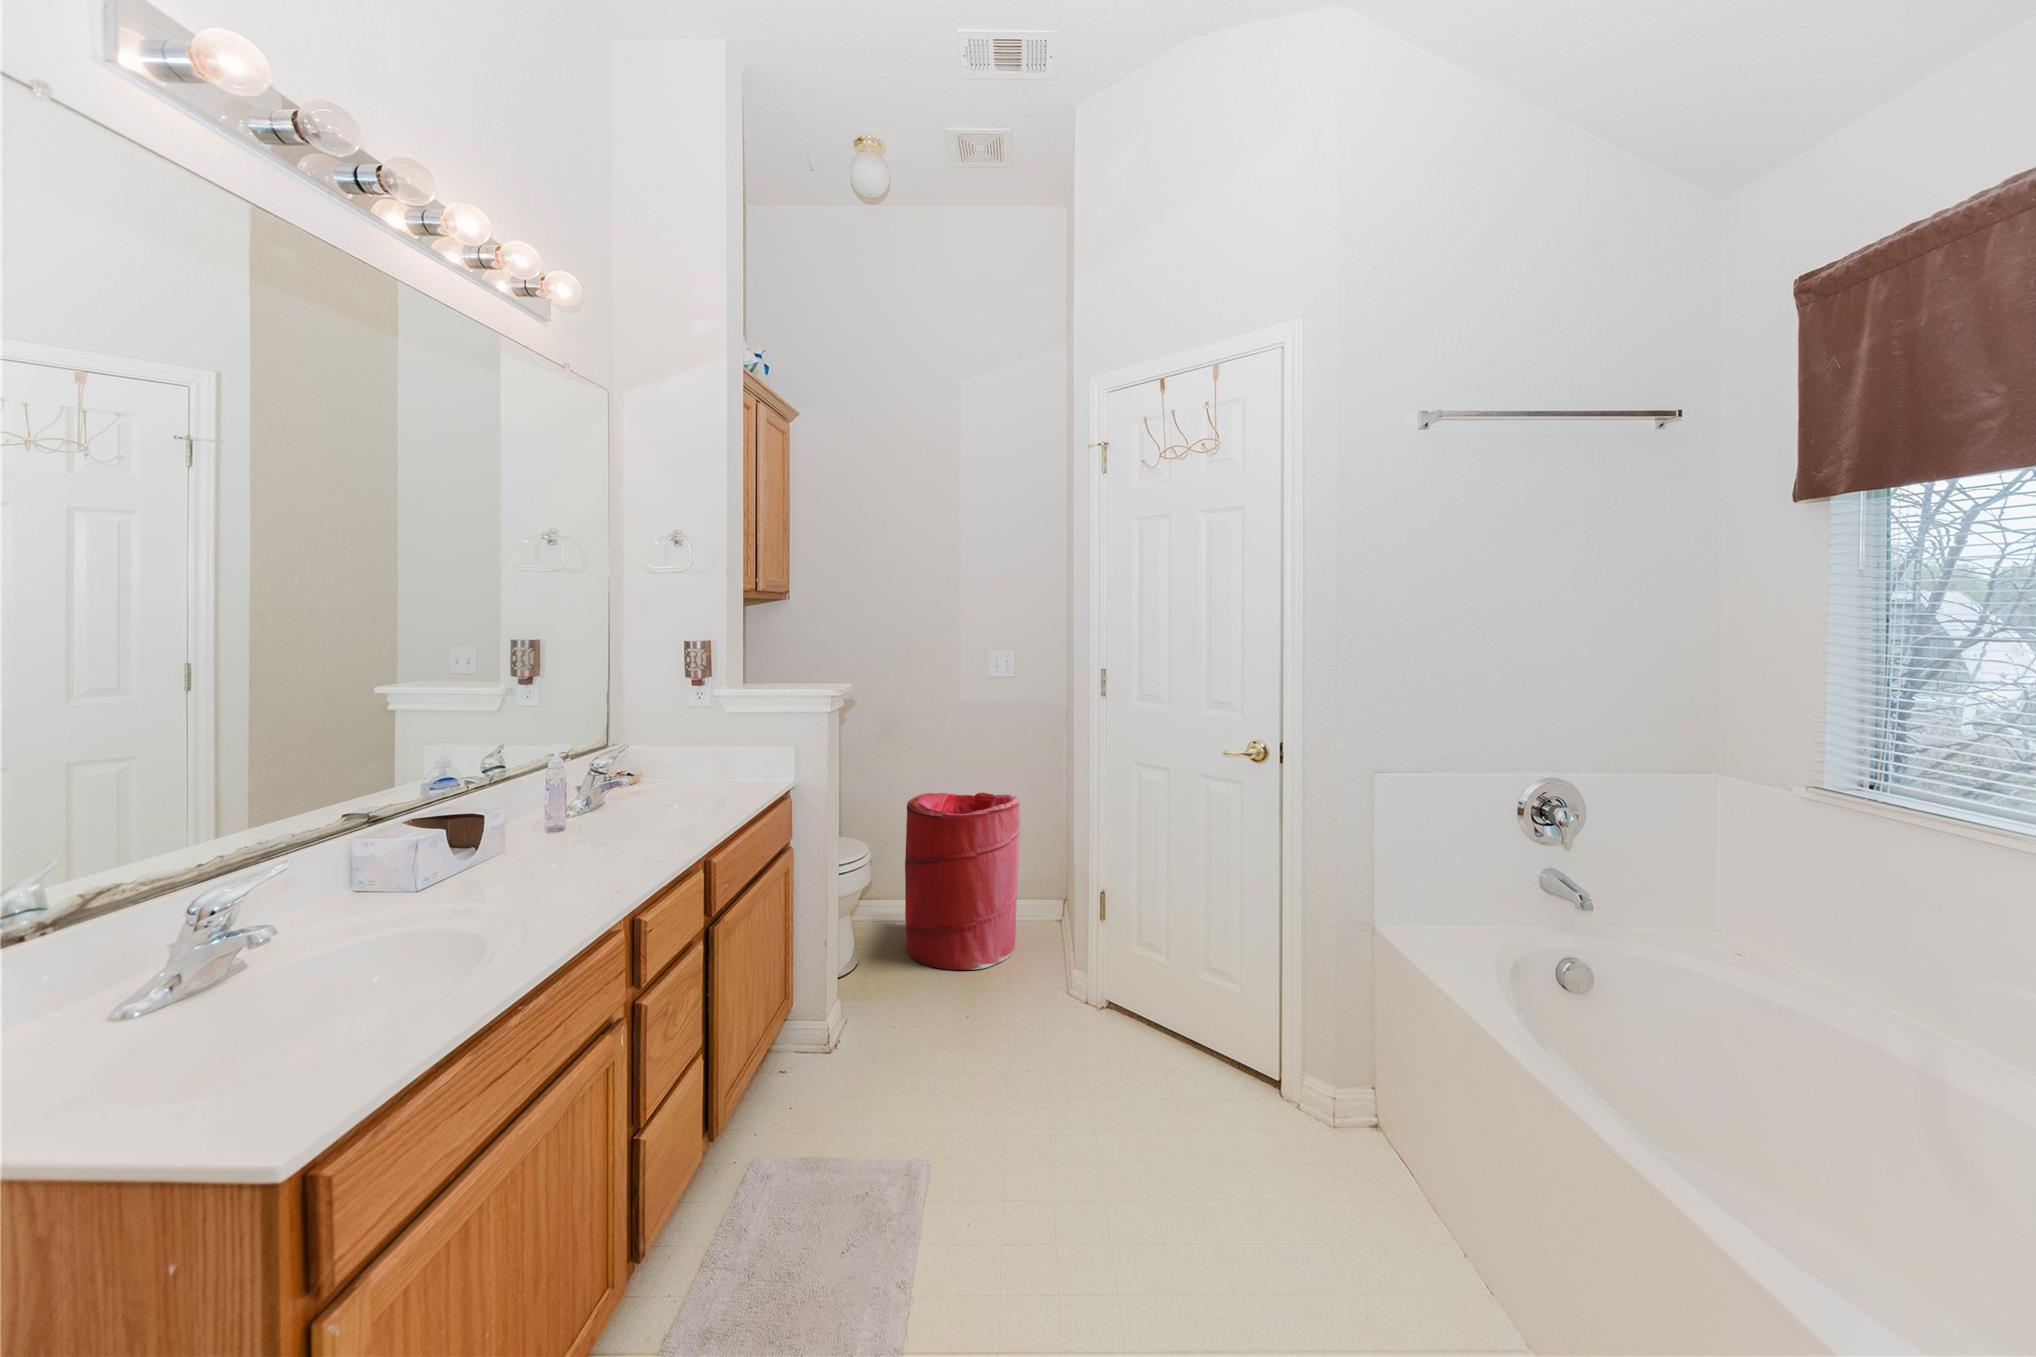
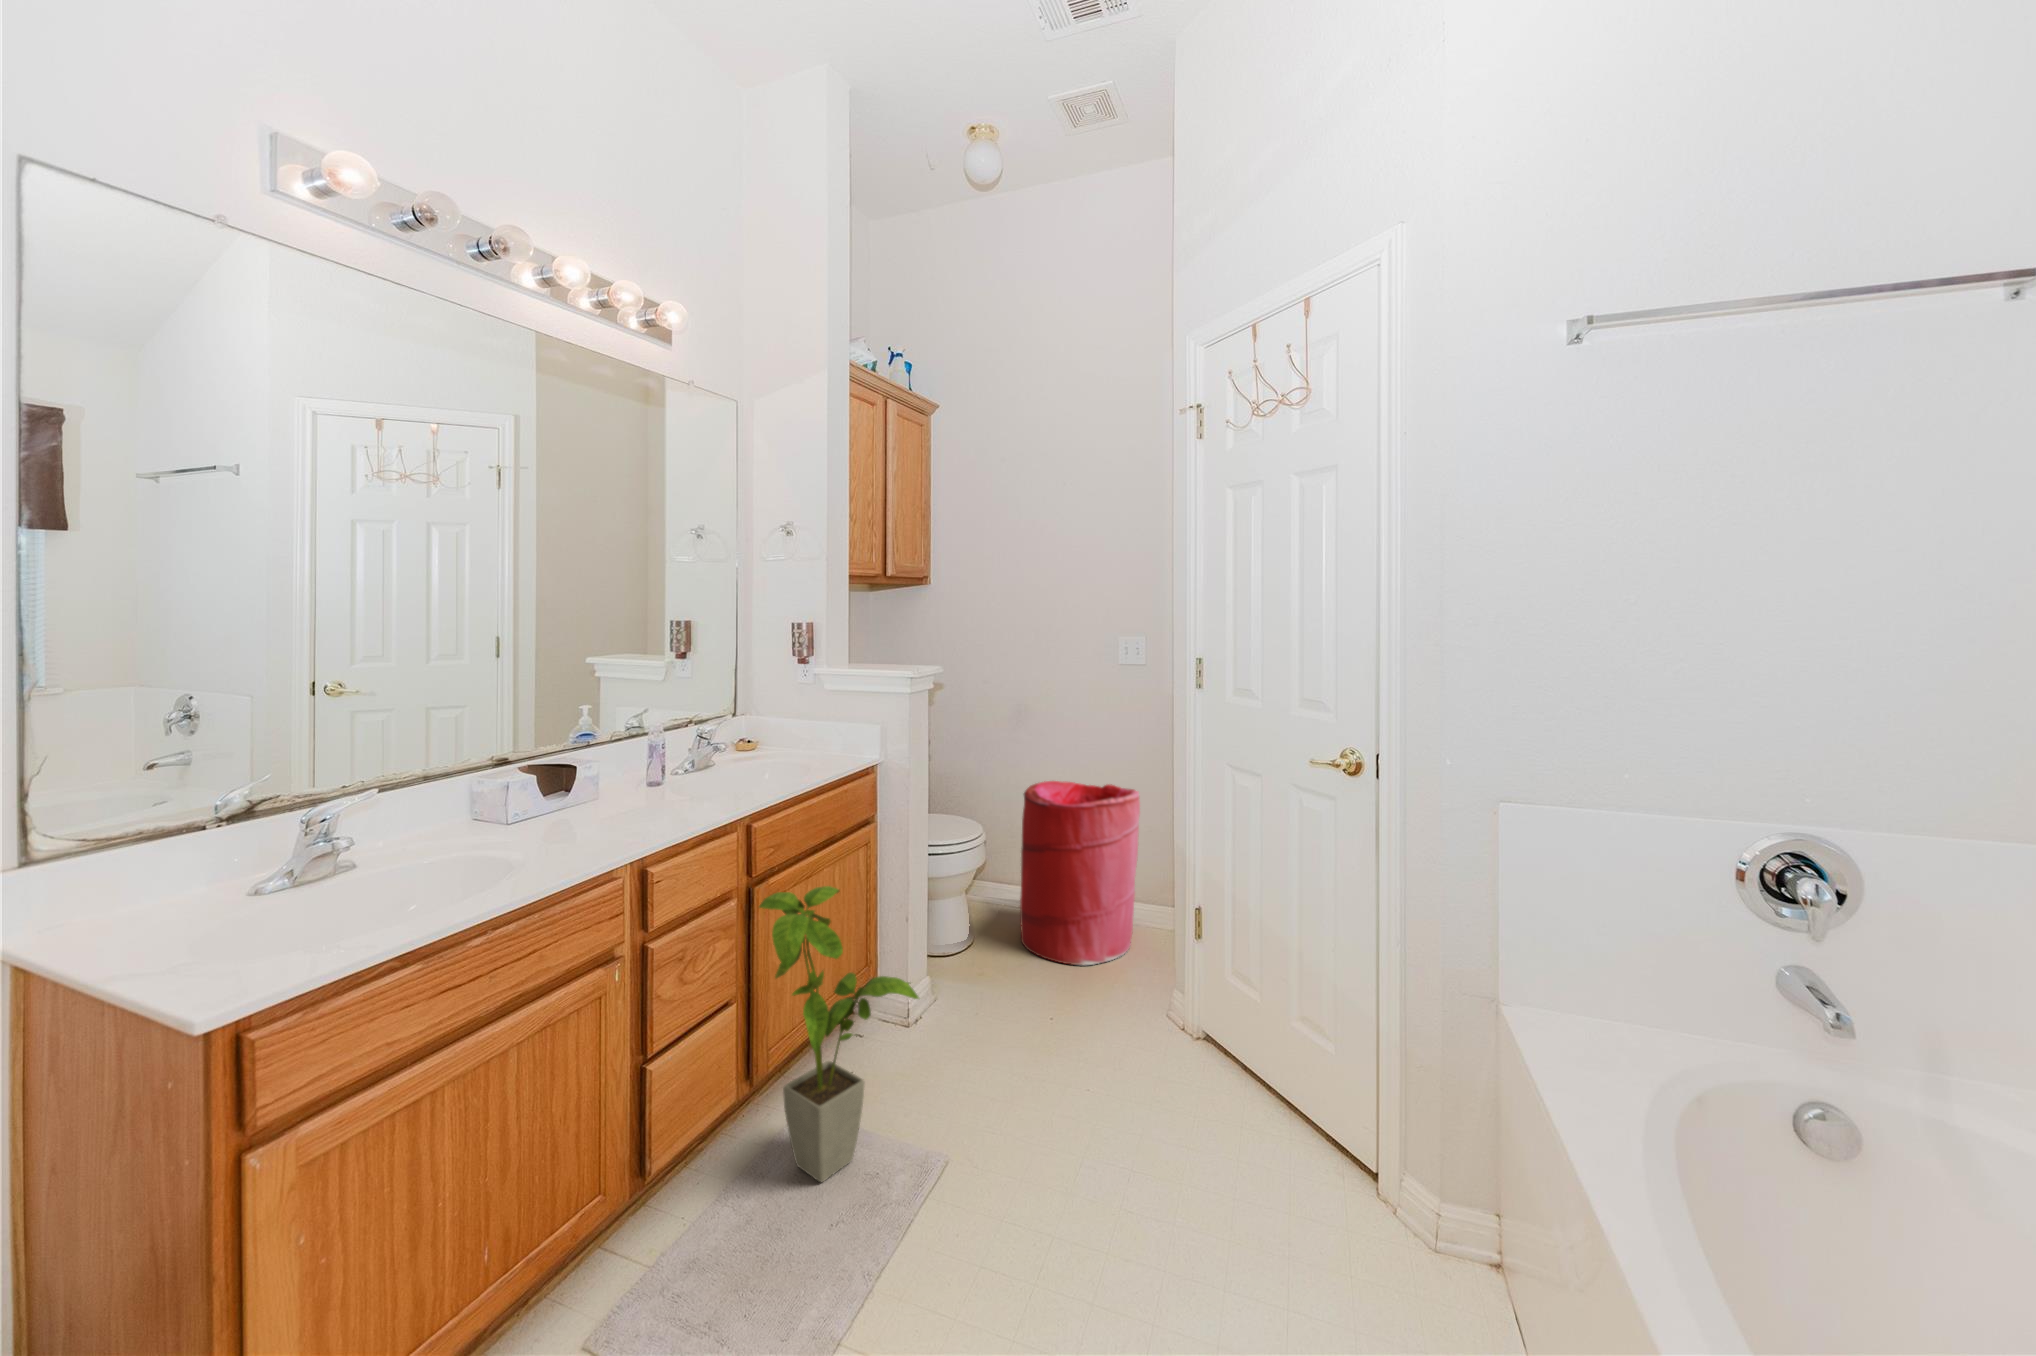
house plant: none [755,911,928,1227] -> present [759,886,919,1182]

